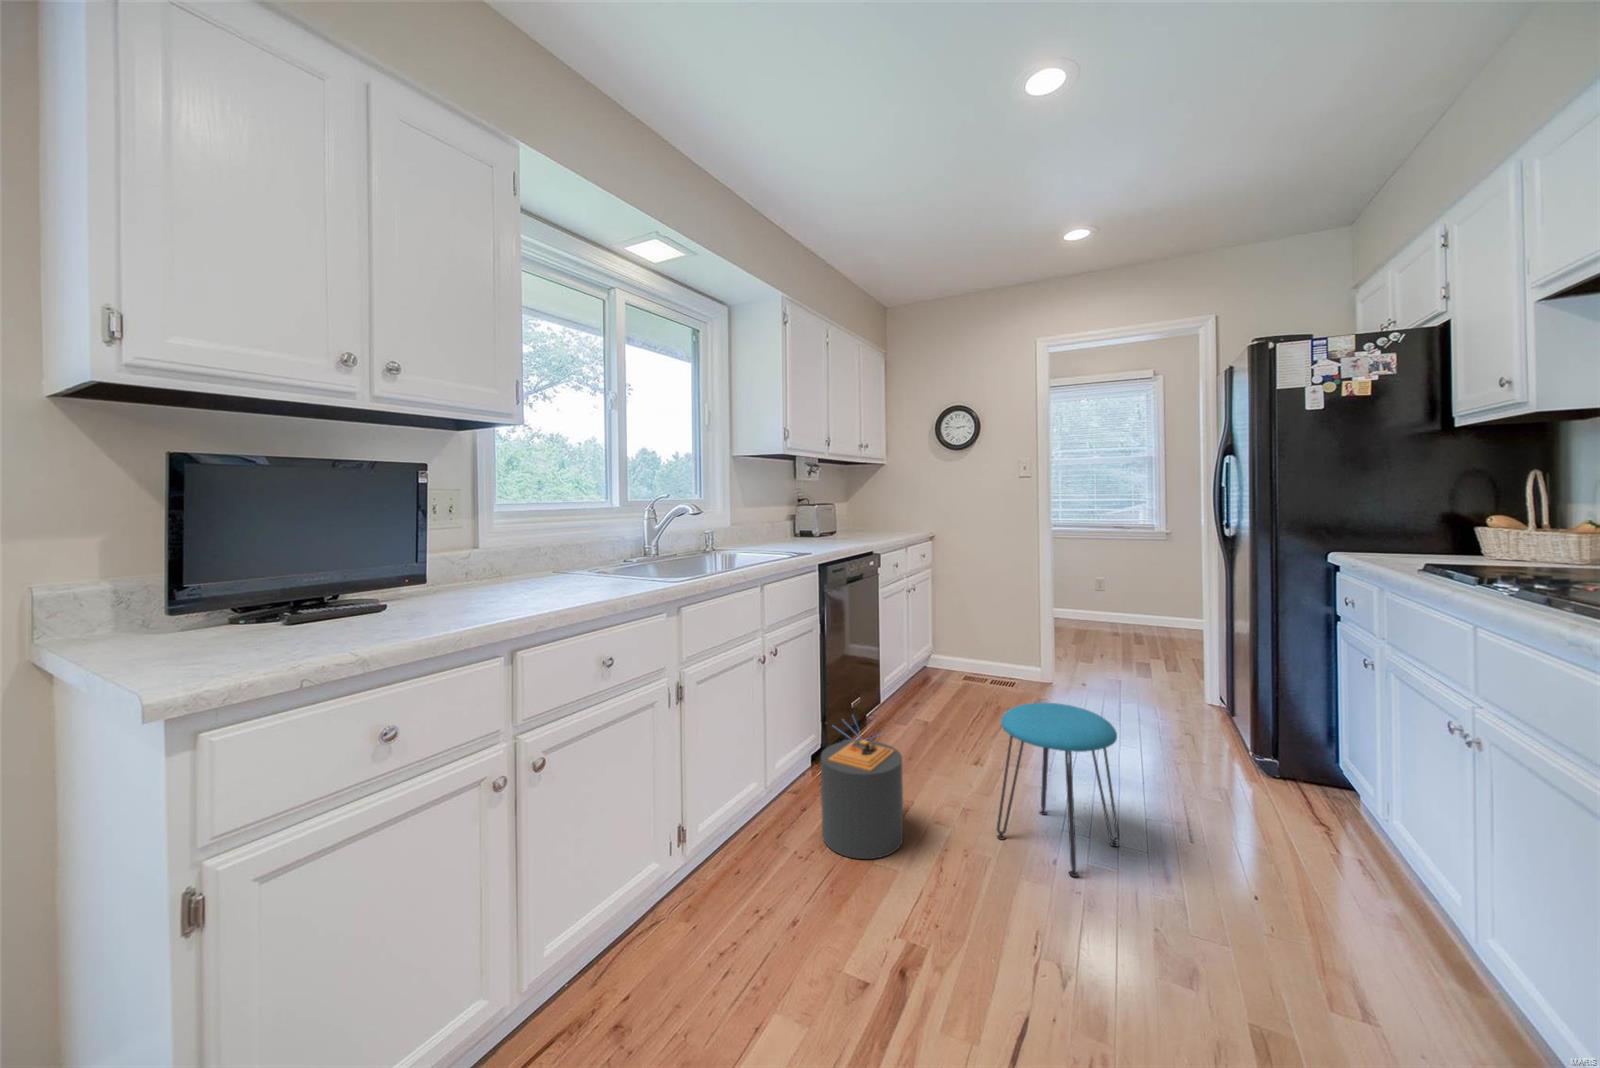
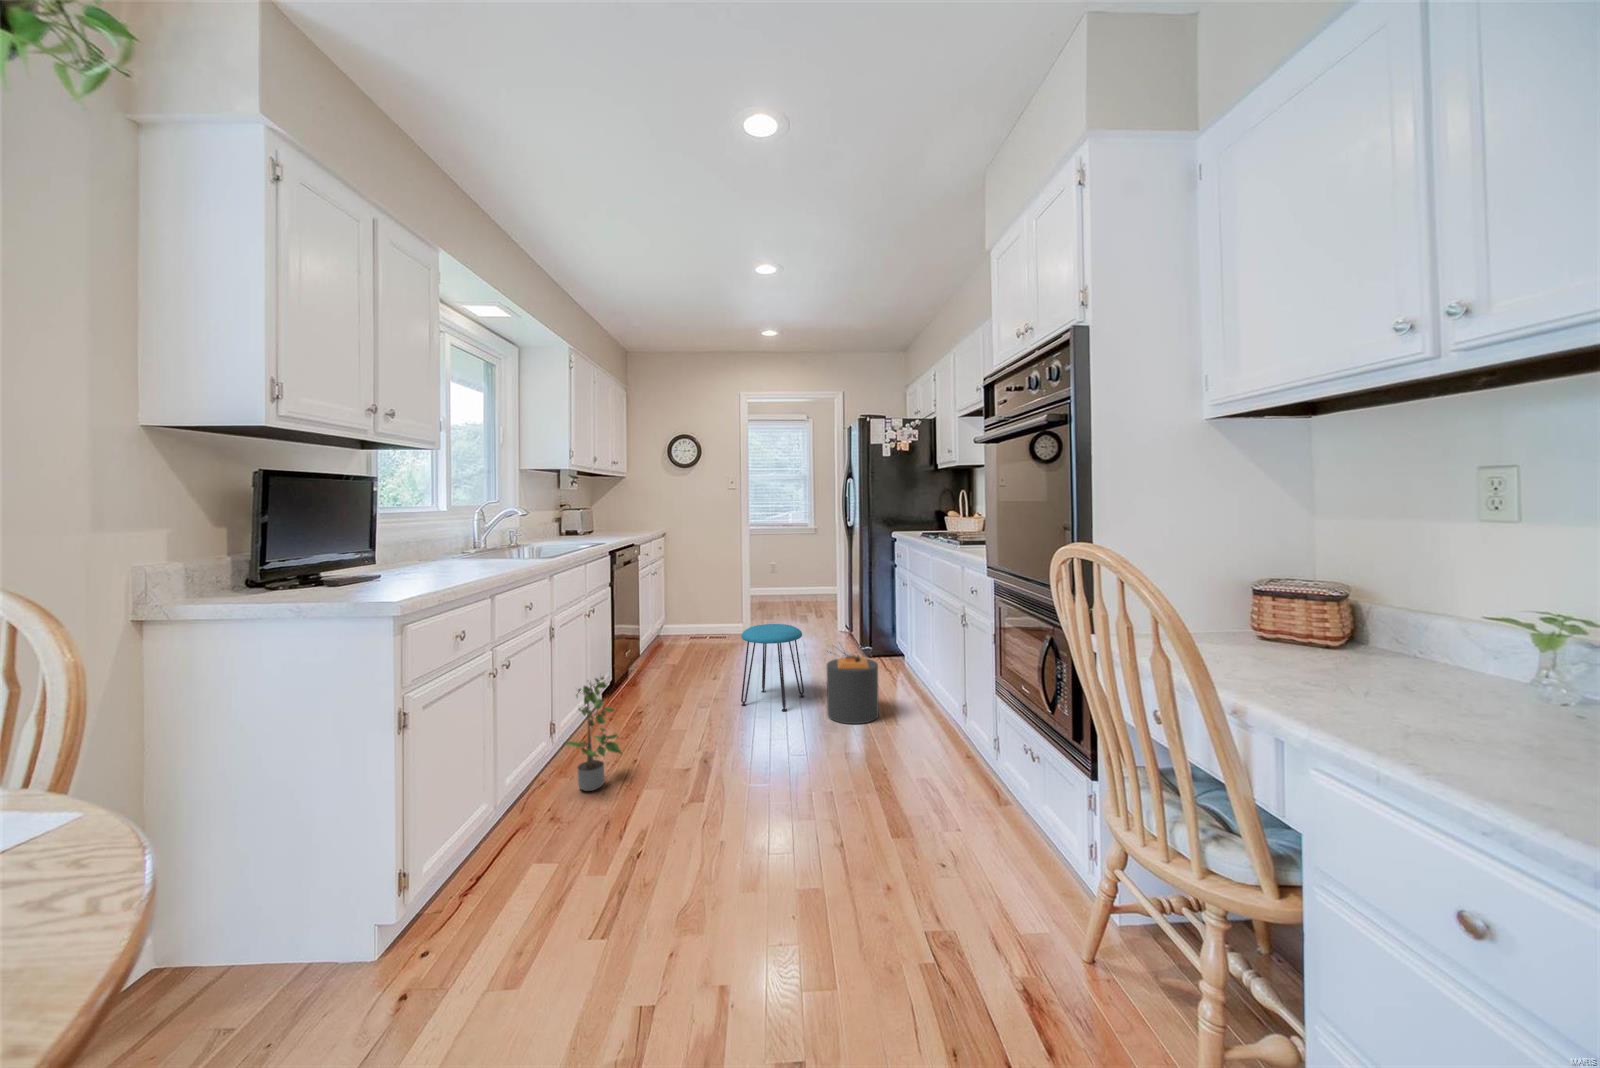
trash can: present [821,721,903,859] -> present [827,643,879,724]
potted plant: none [646,781,751,983] -> present [564,677,622,791]

